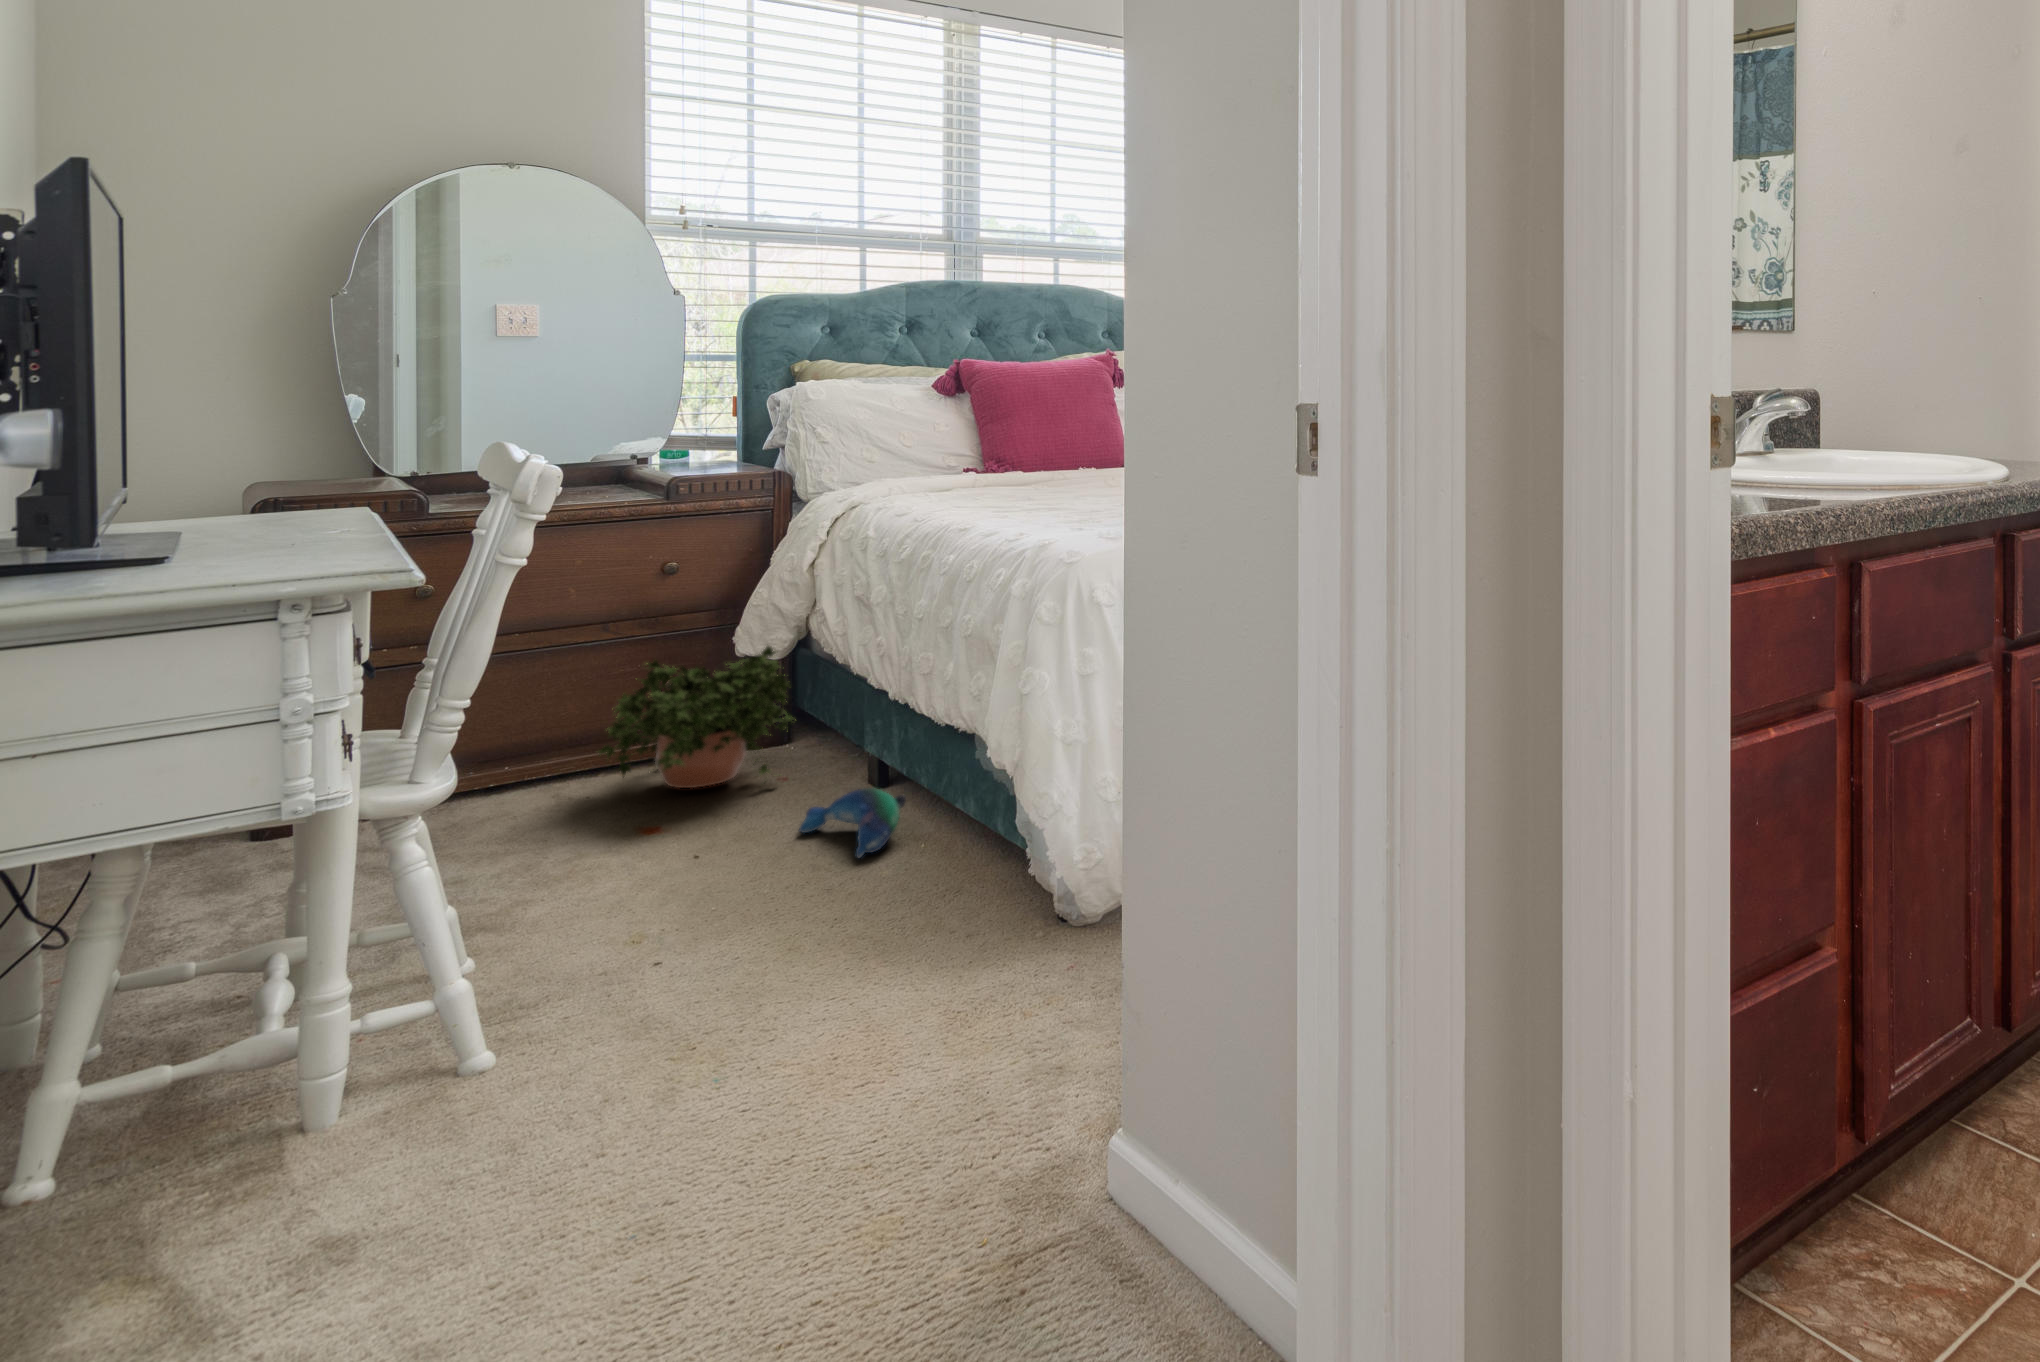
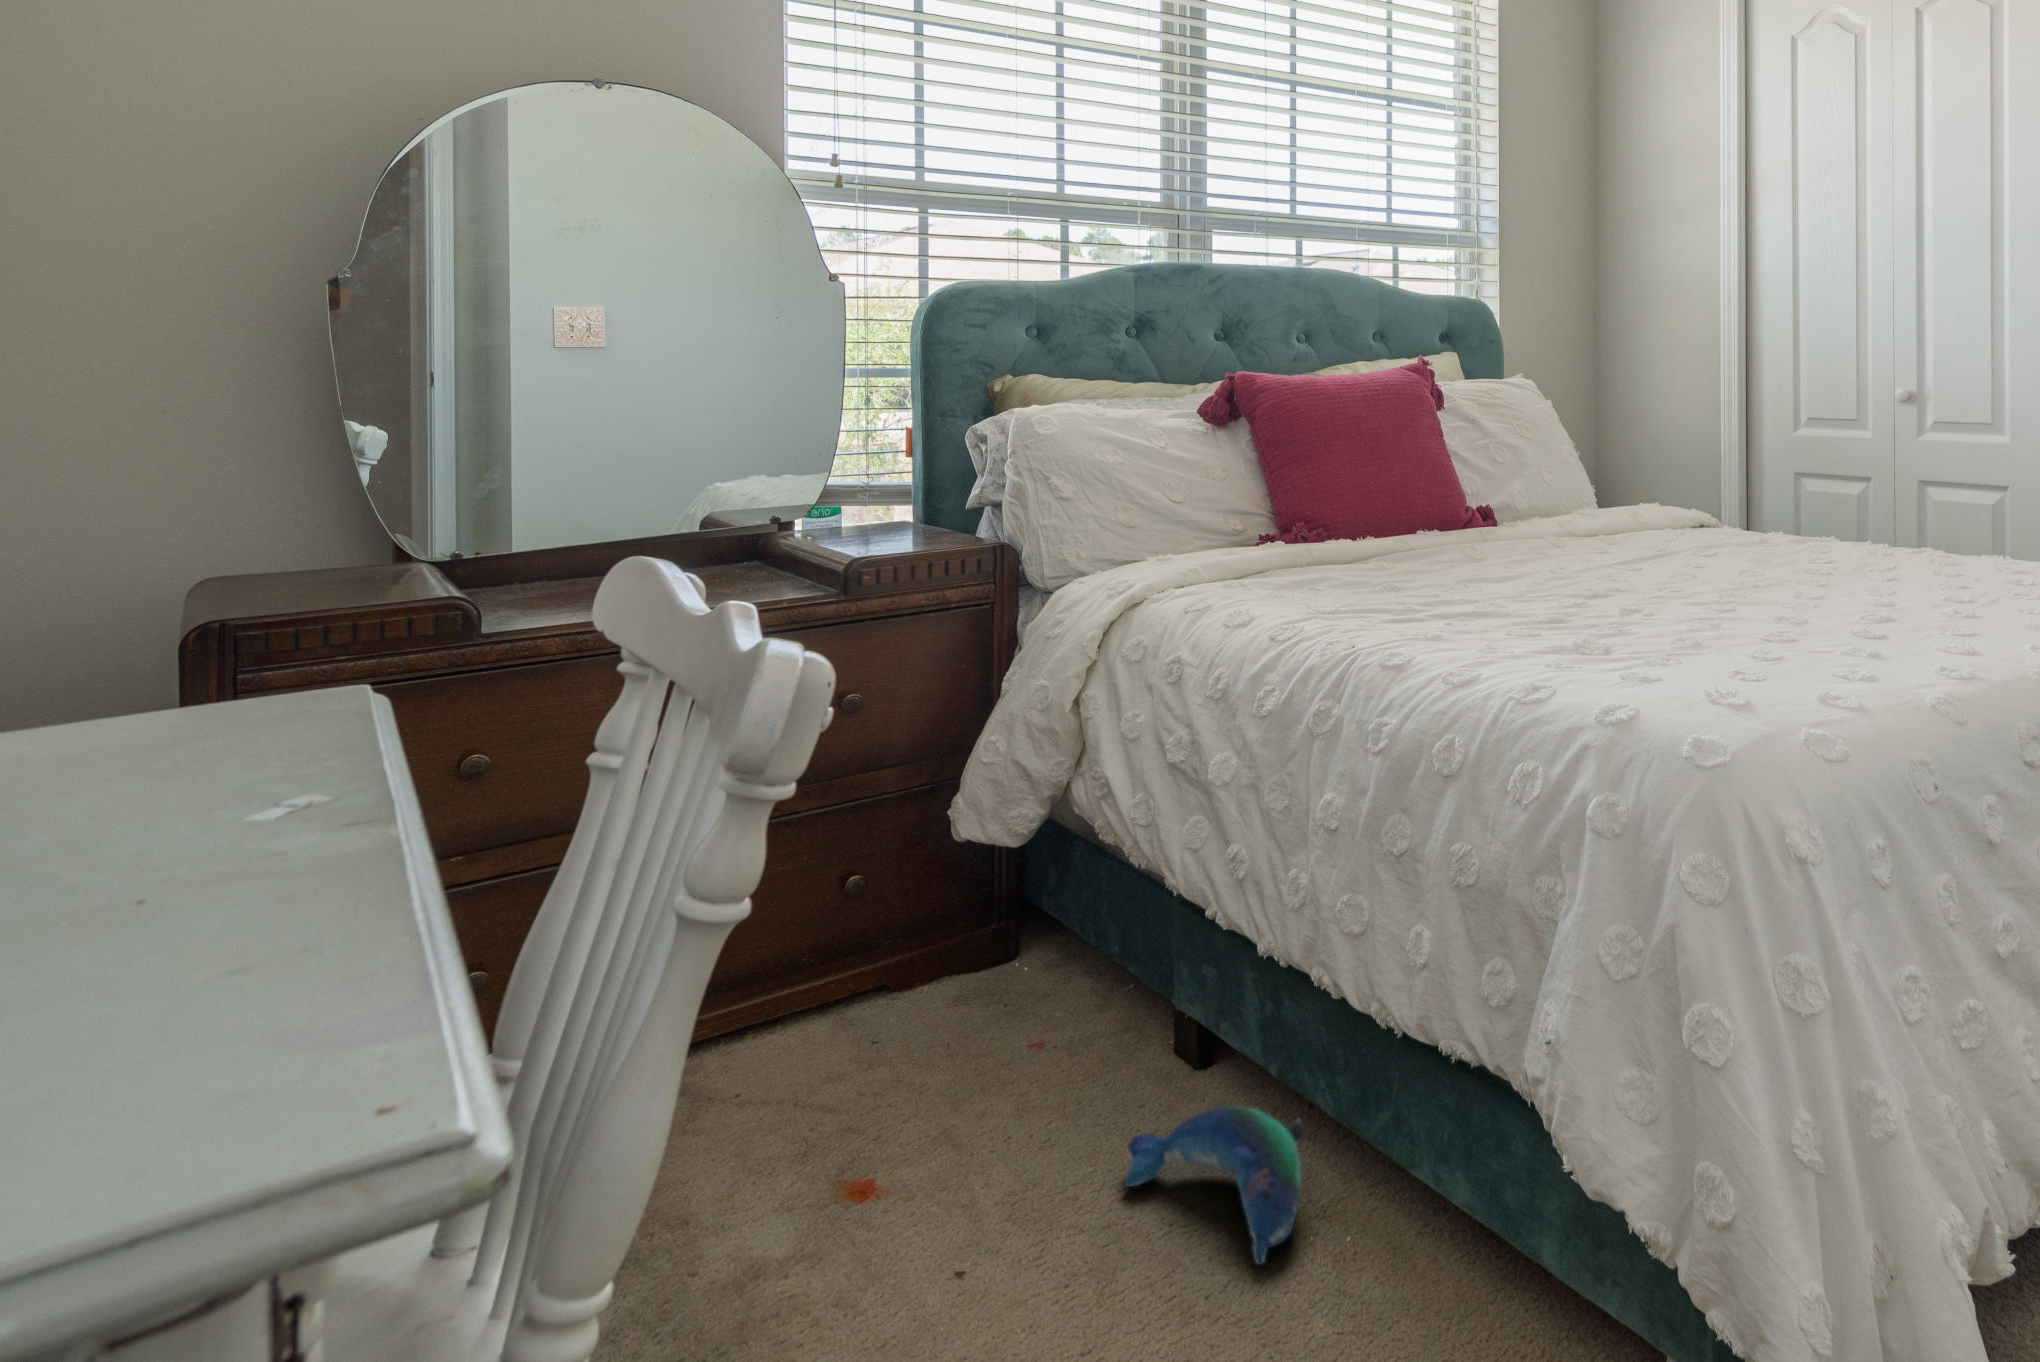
potted plant: present [597,646,793,788] -> none [756,821,1060,1076]

